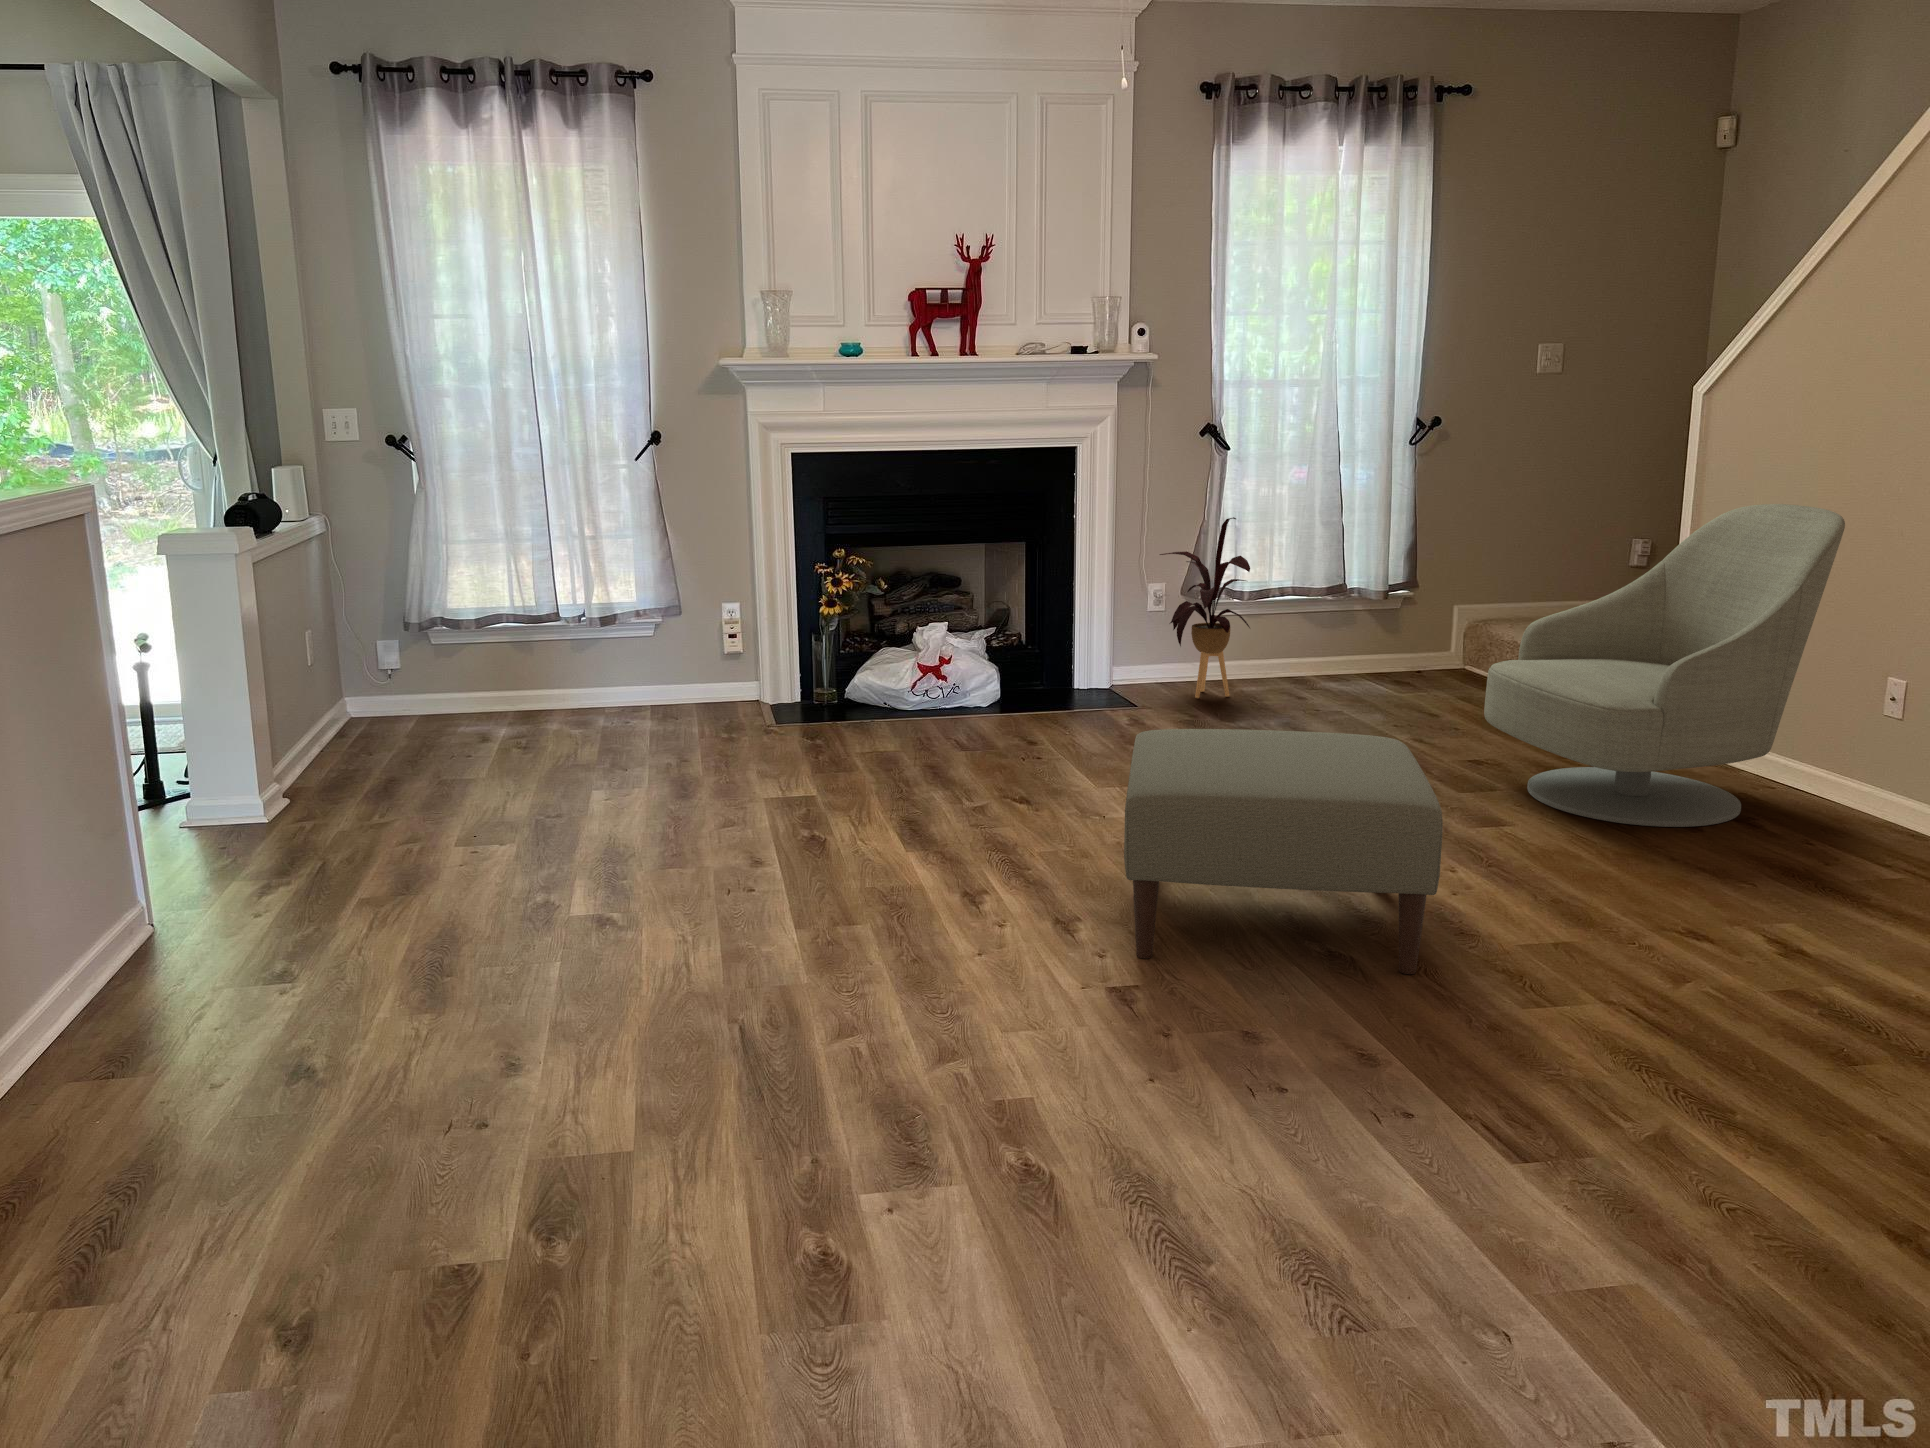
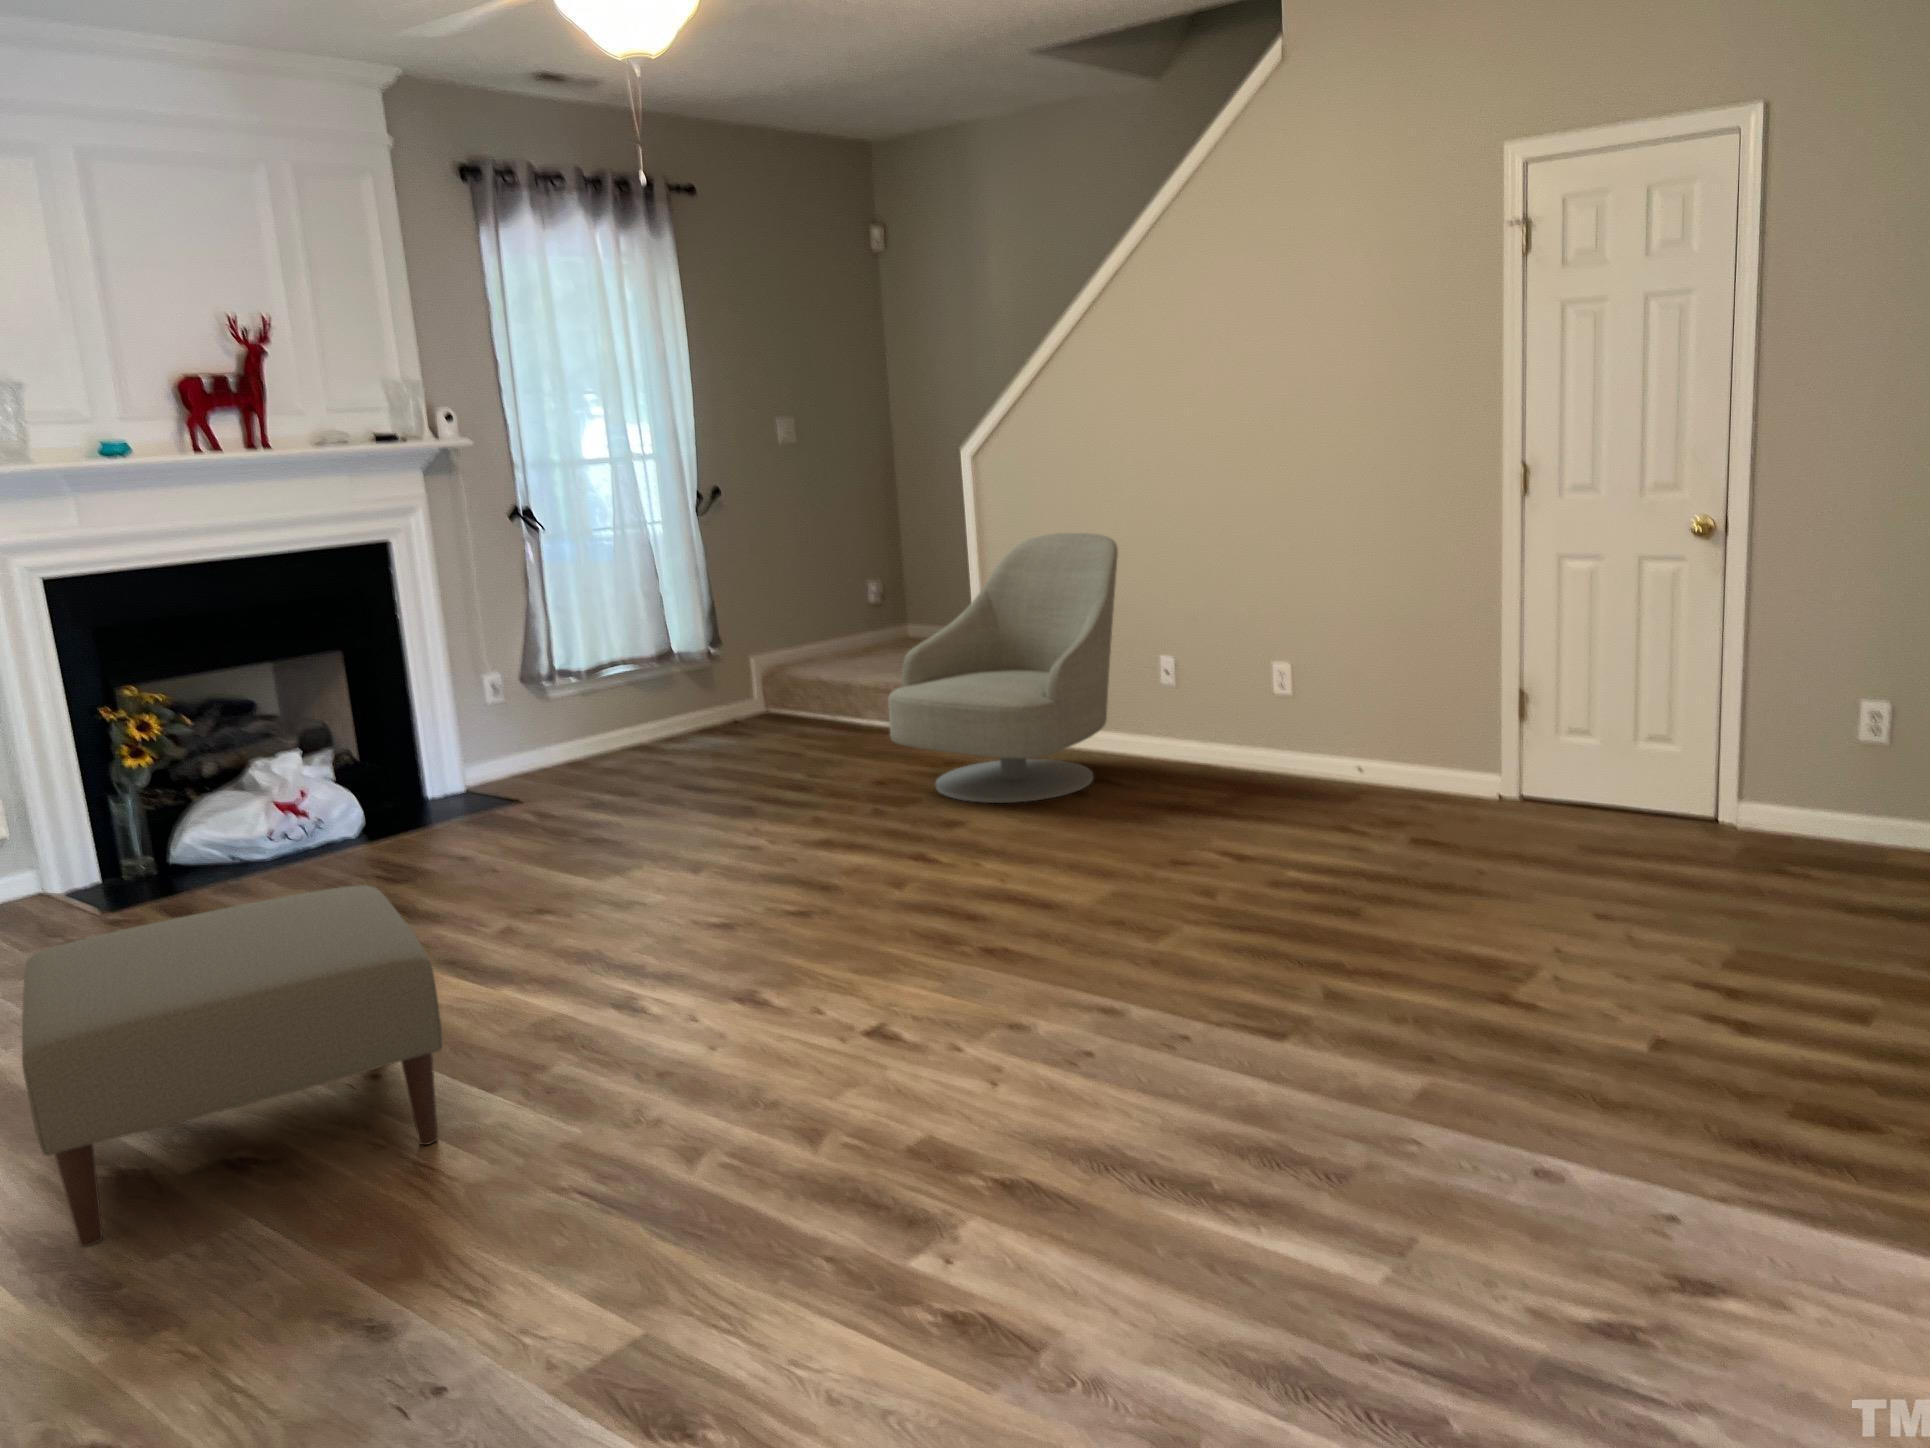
house plant: present [1160,517,1250,698] -> none [500,598,614,786]
ottoman: present [1124,729,1443,974] -> present [22,885,442,1246]

